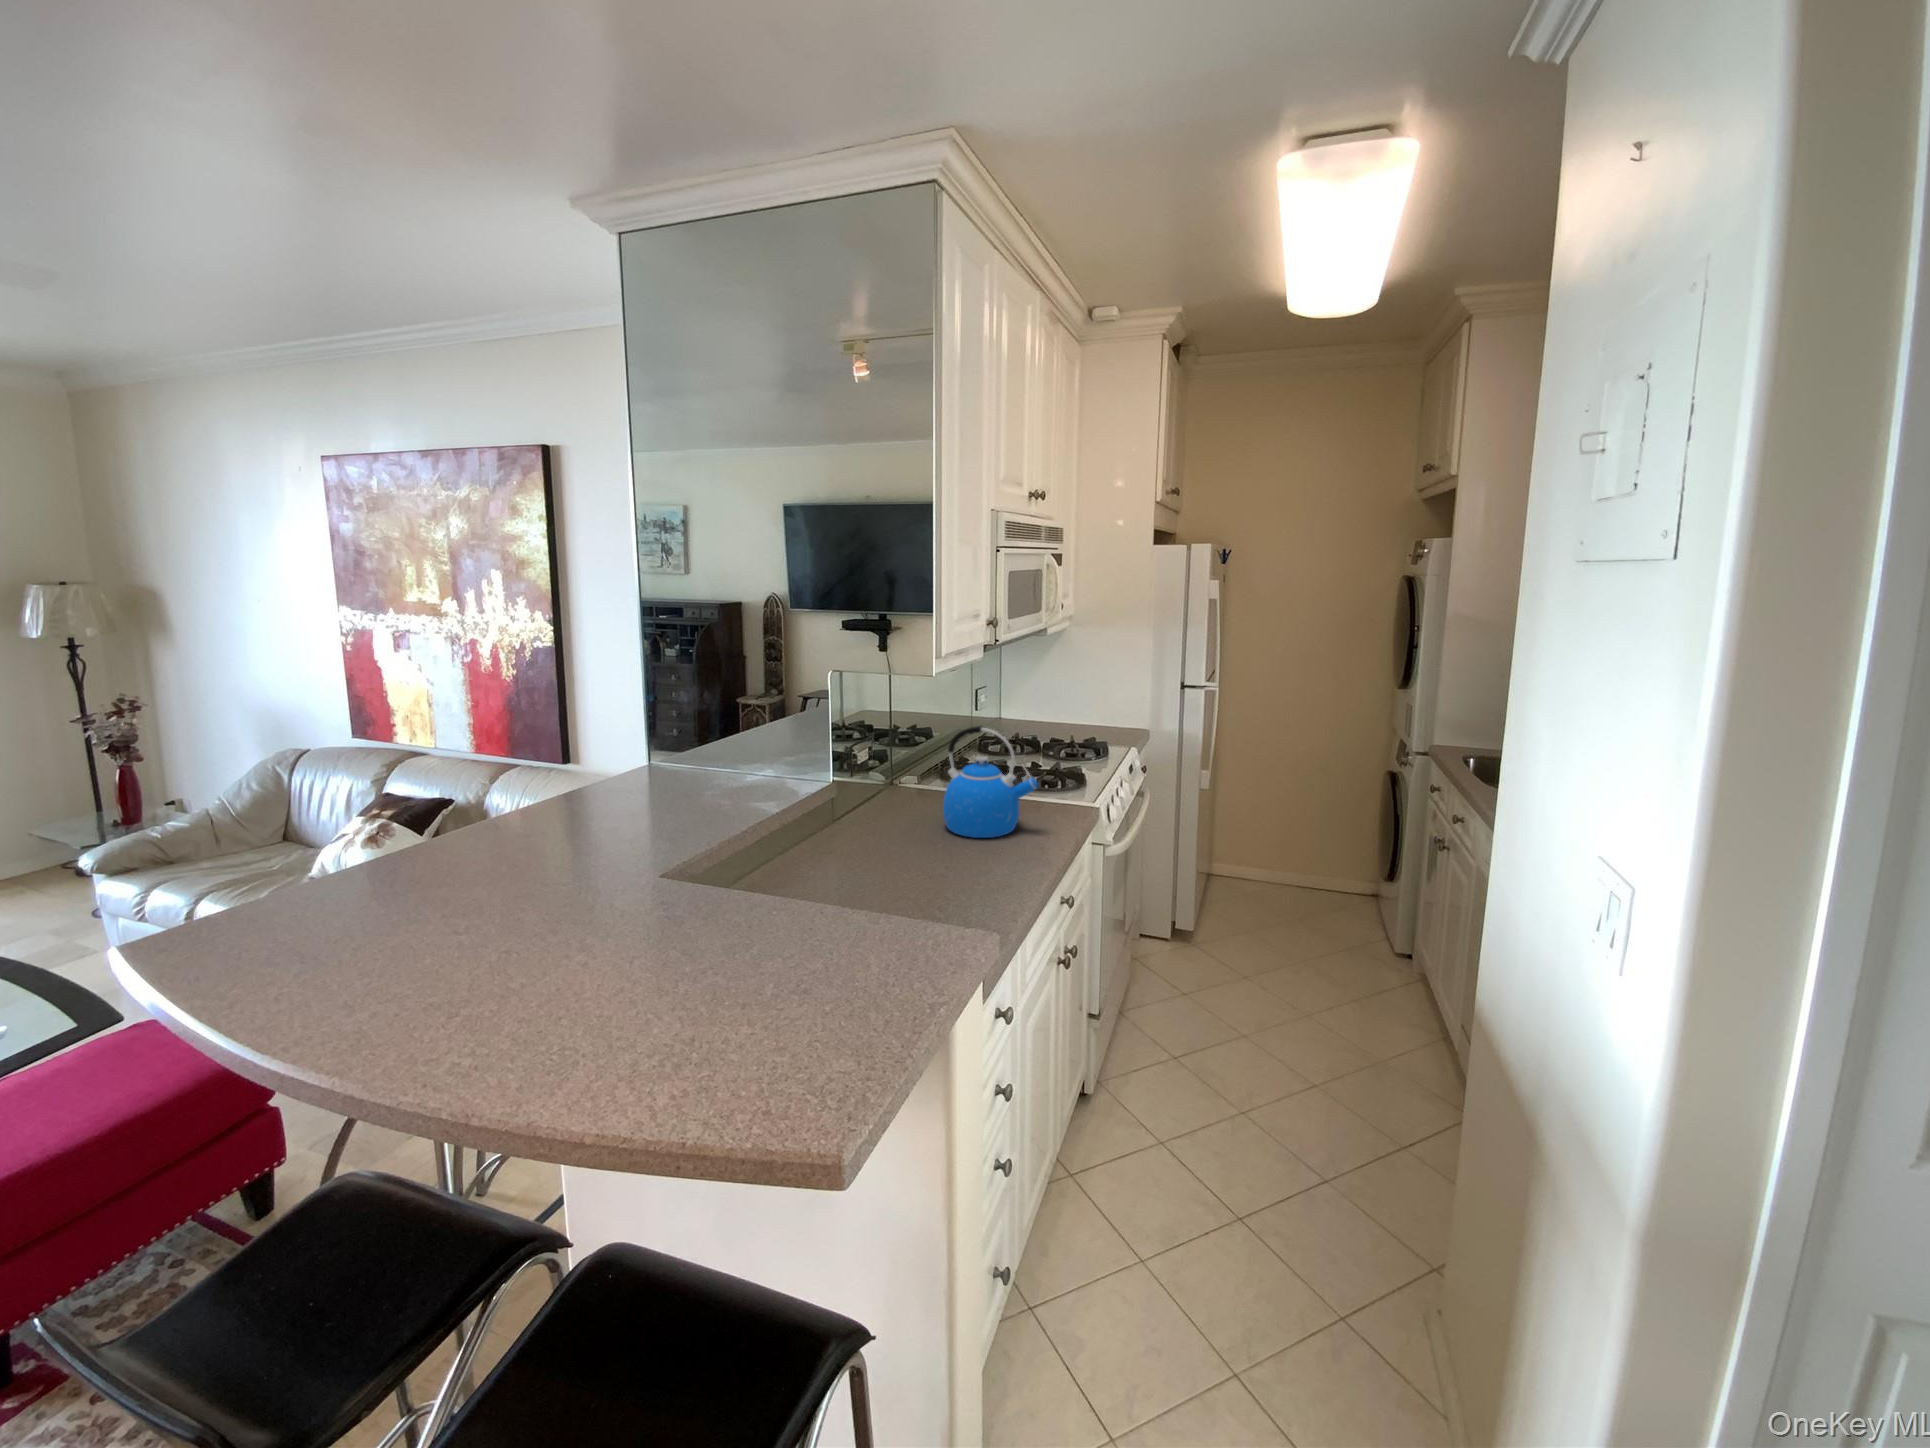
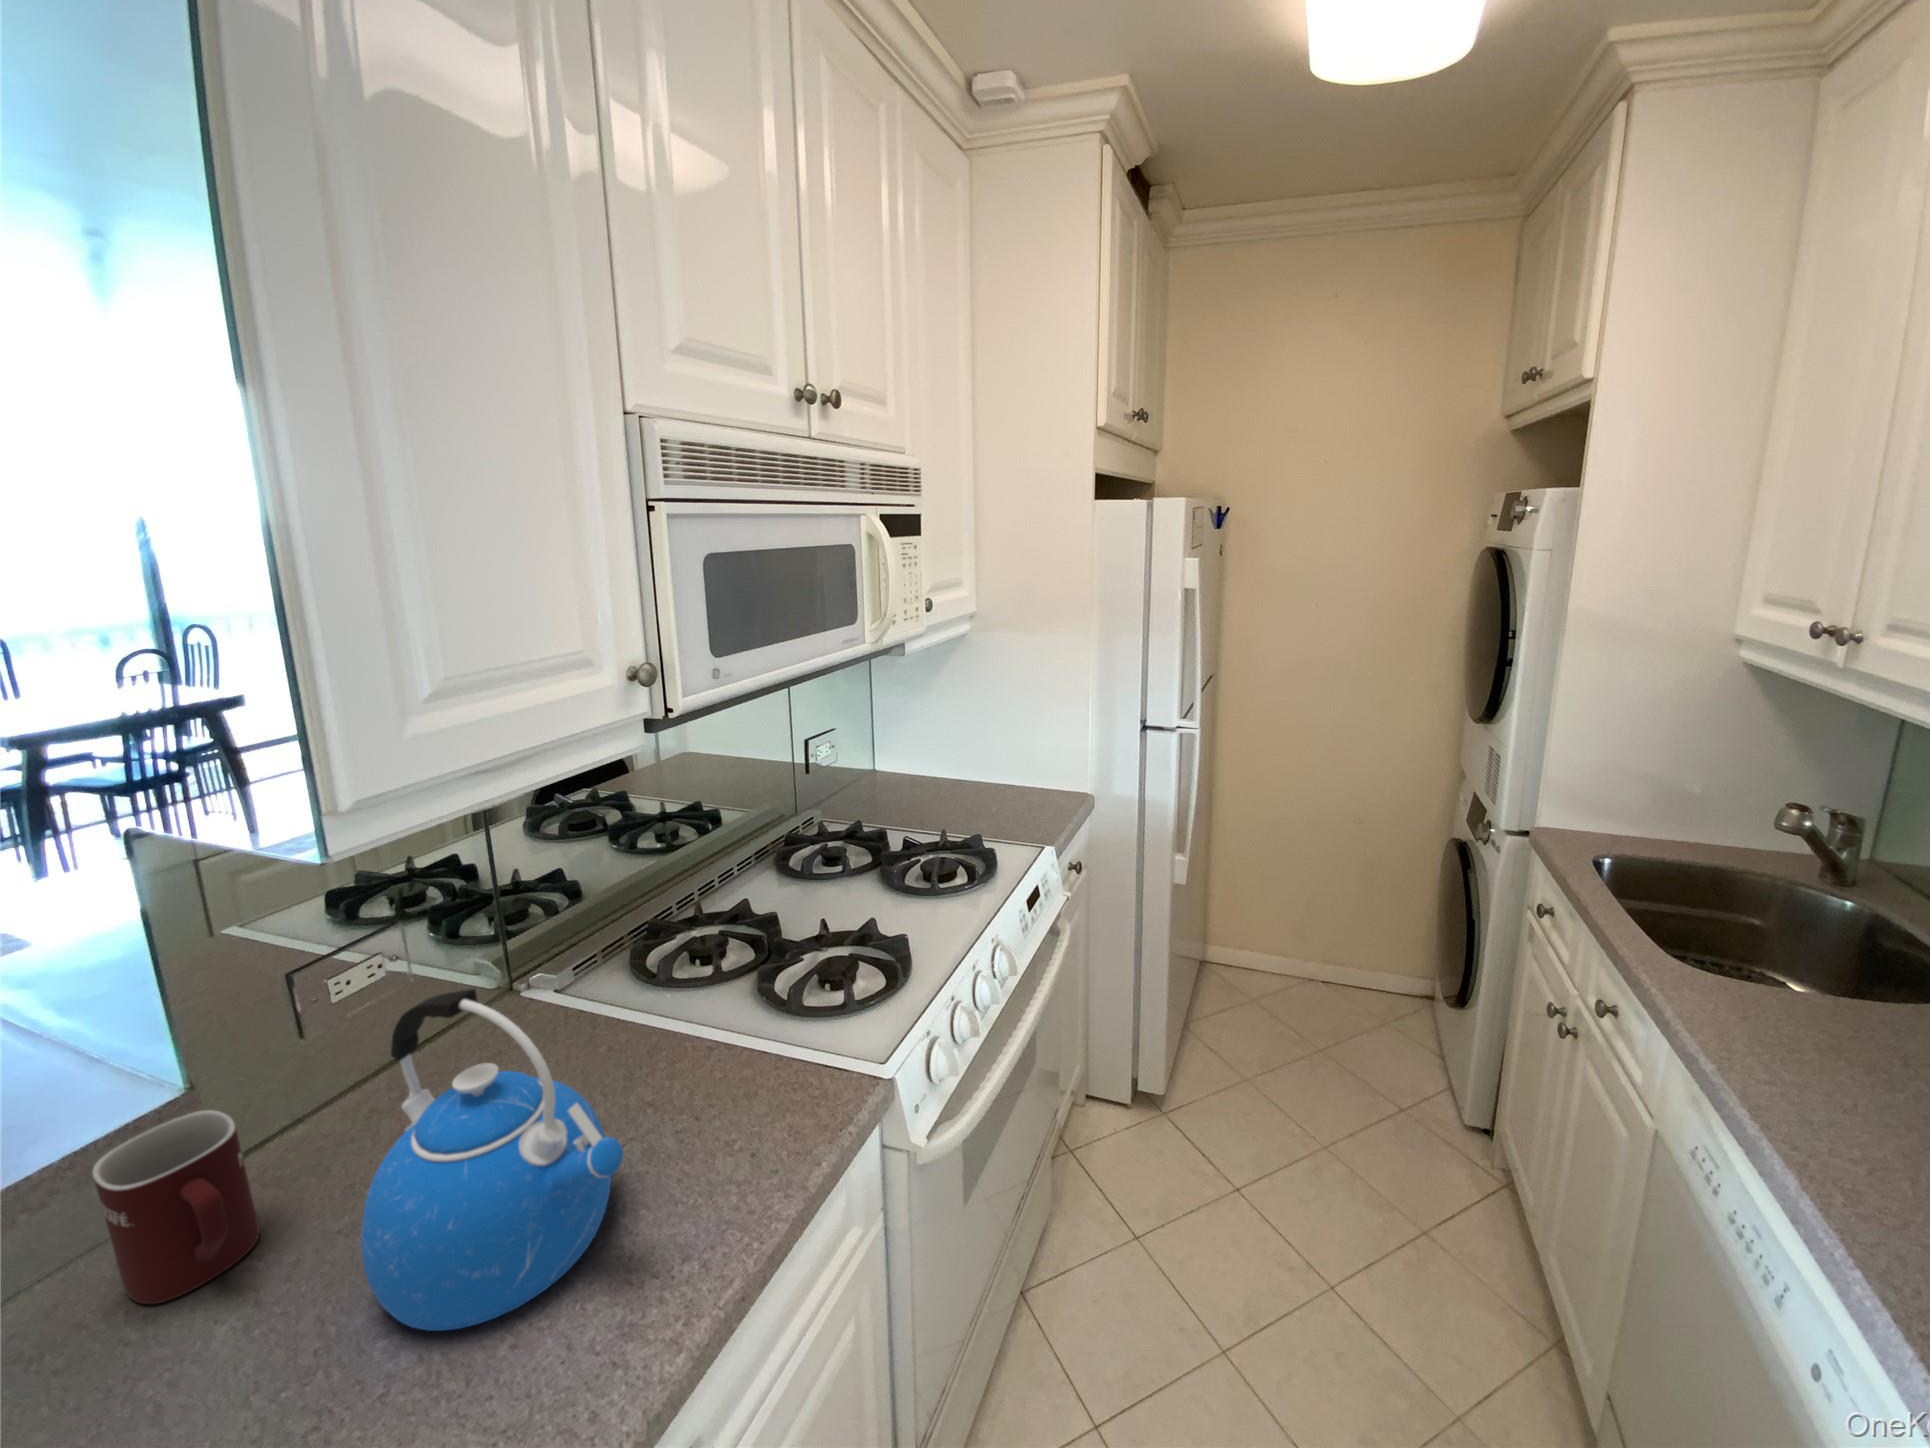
mug: none [852,776,899,833] -> present [92,1110,259,1304]

